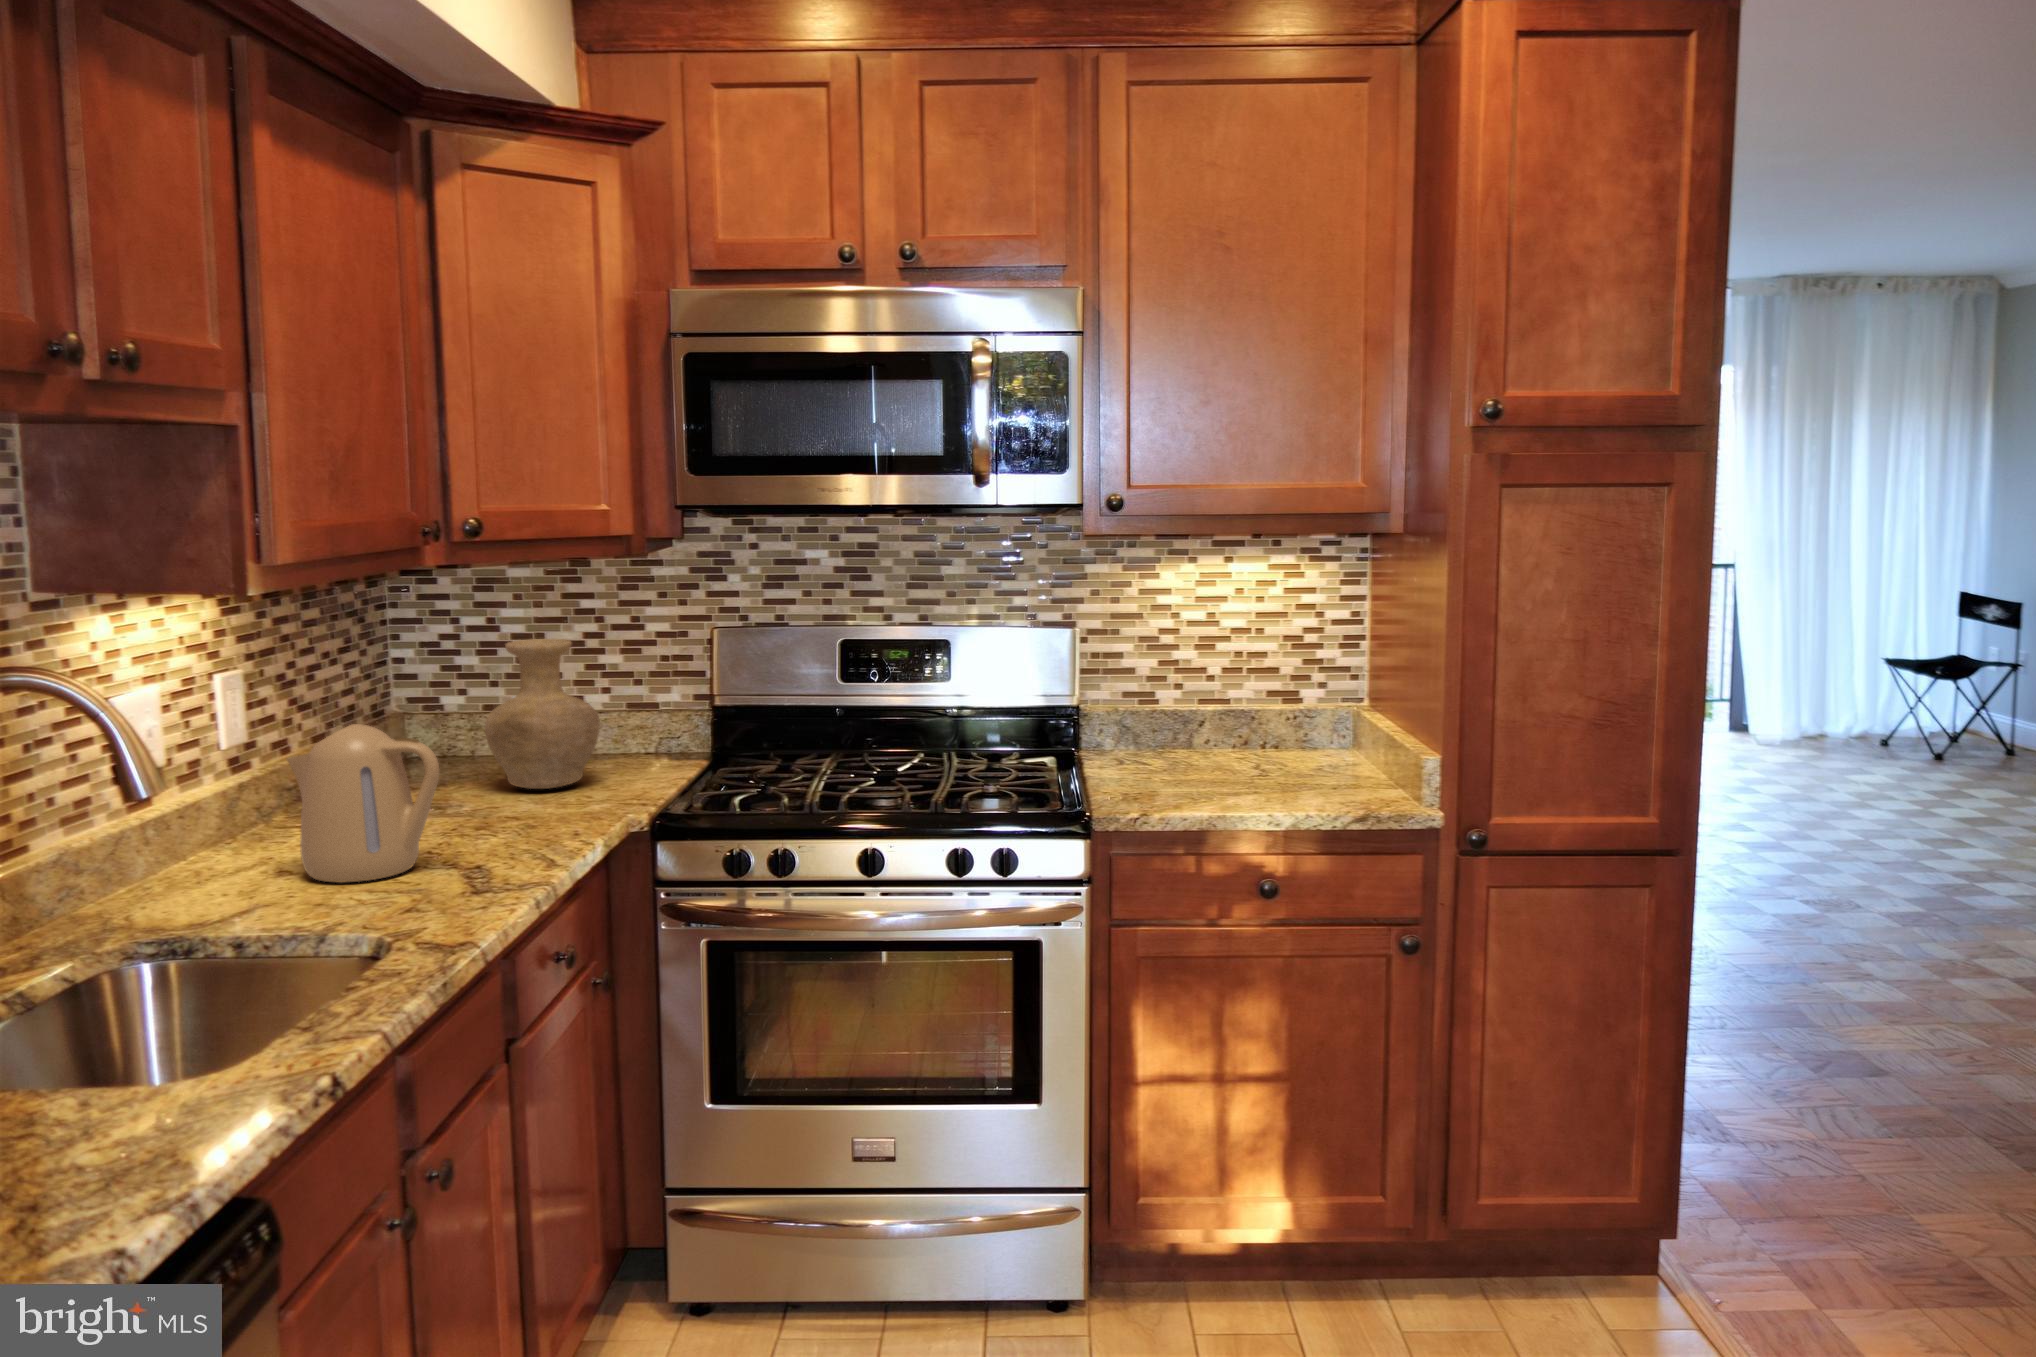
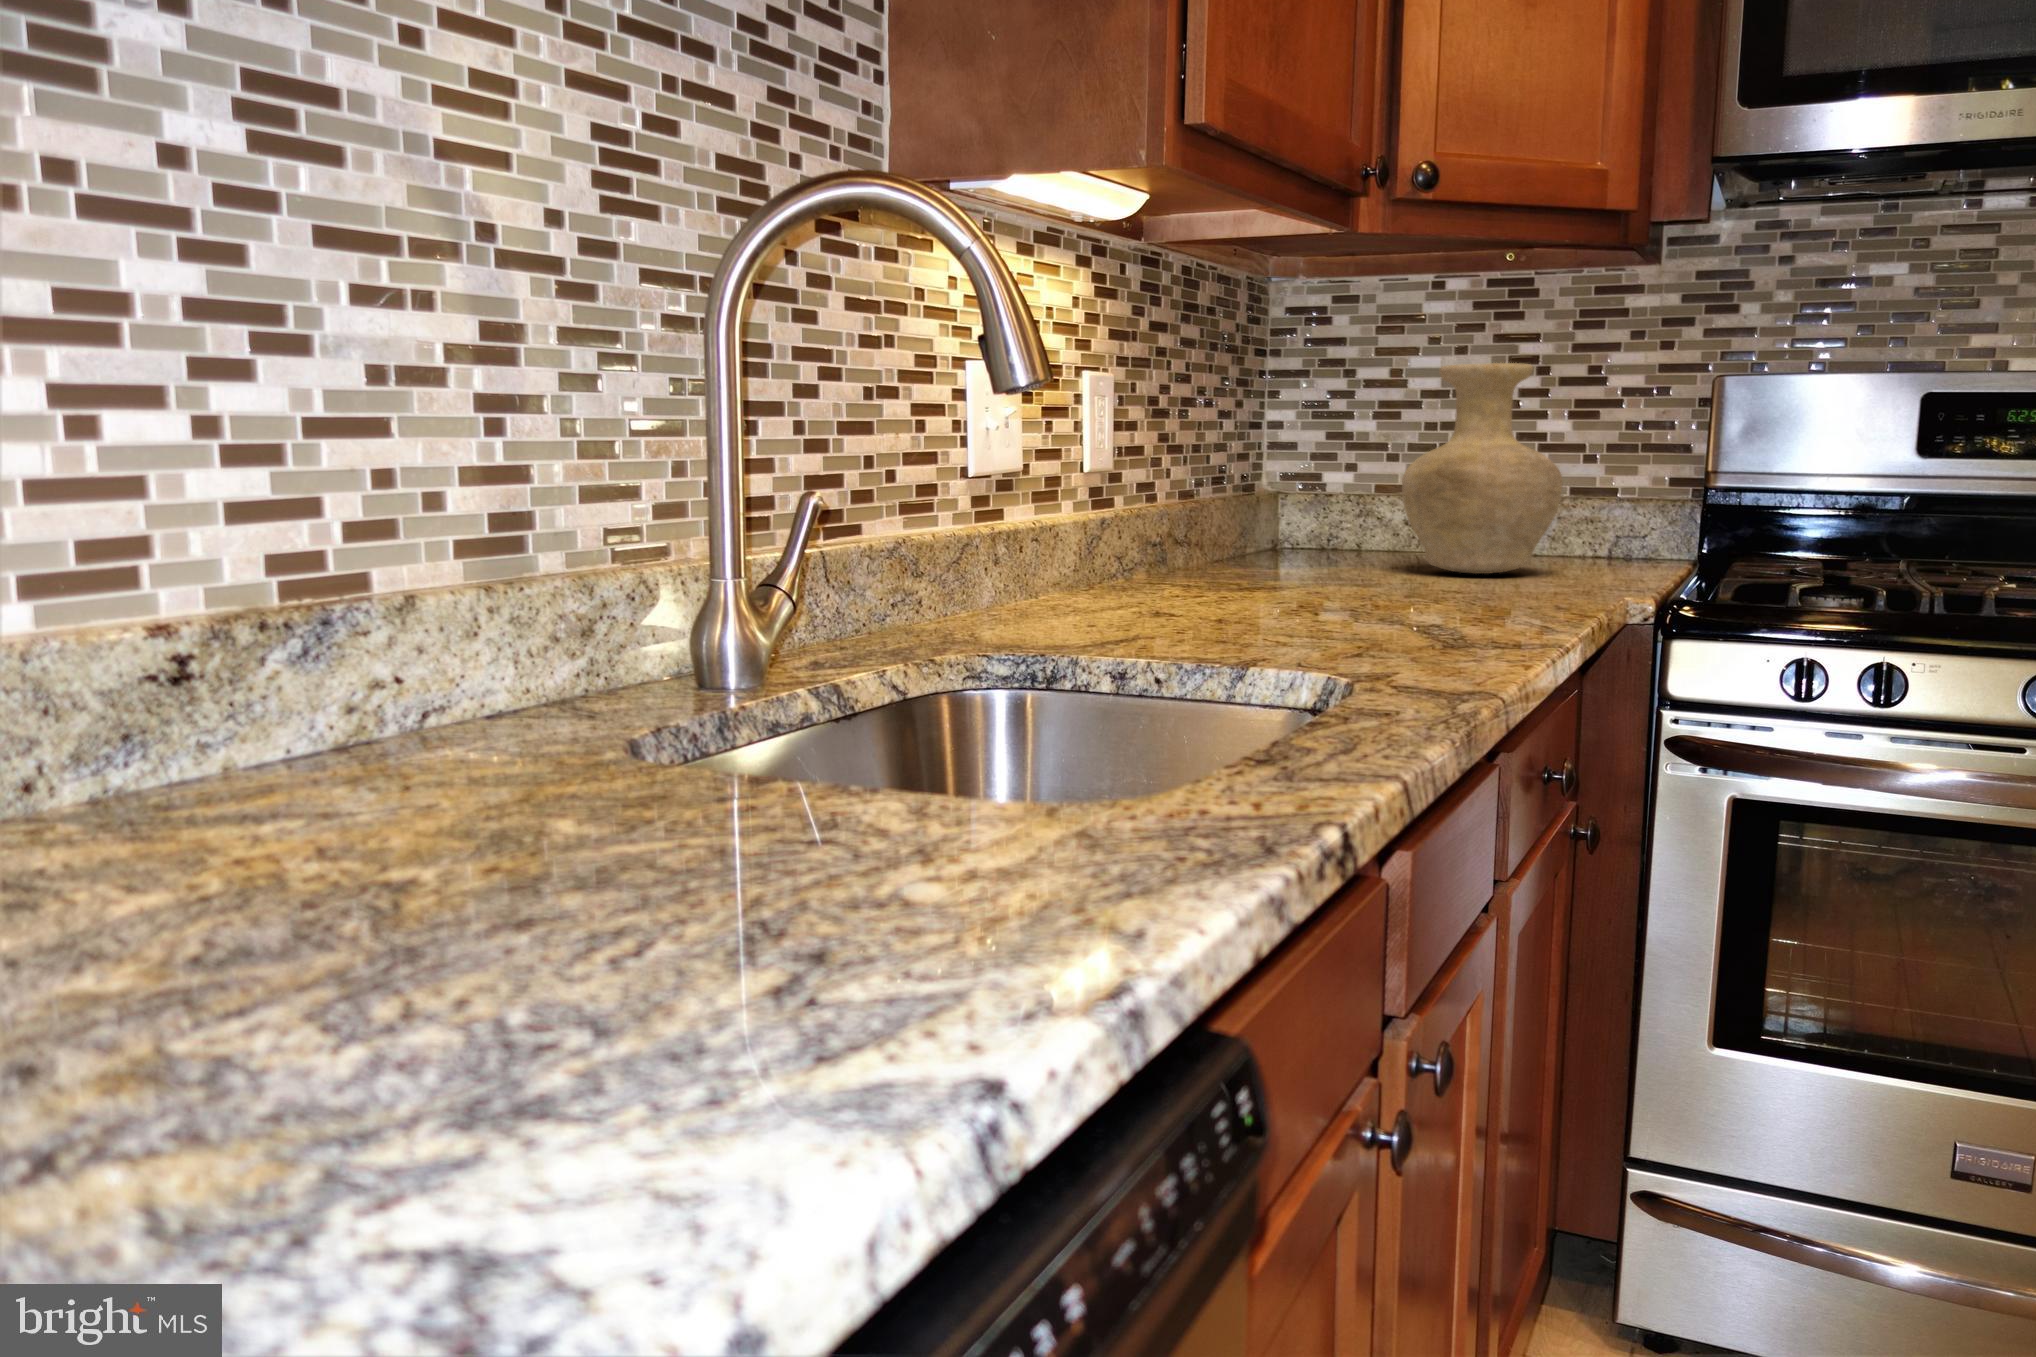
kettle: present [286,724,439,883] -> none [1177,399,1396,628]

